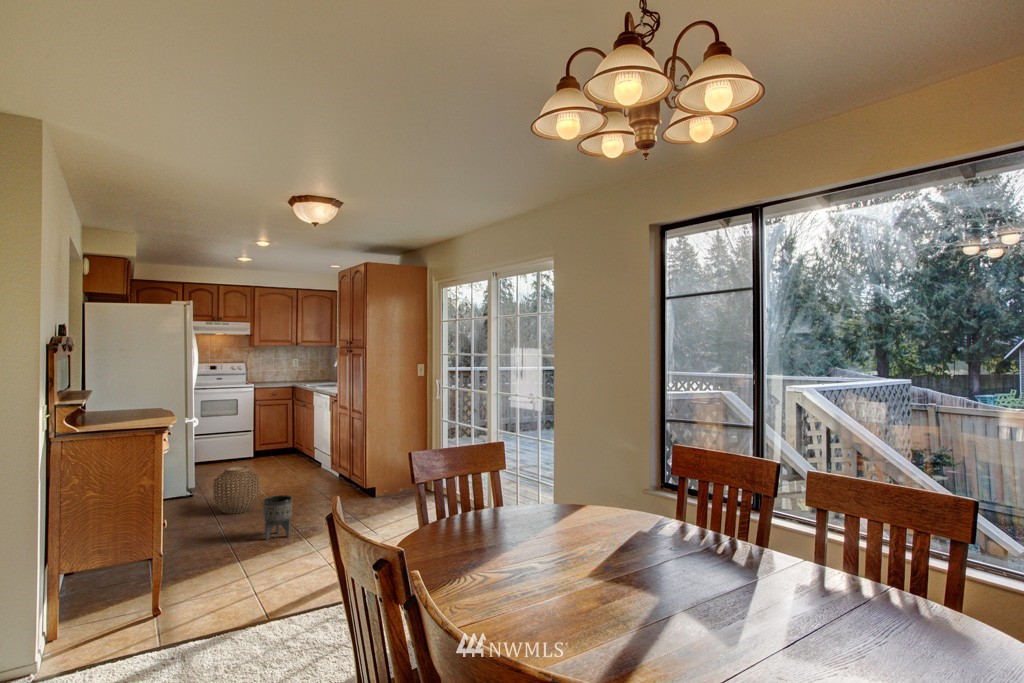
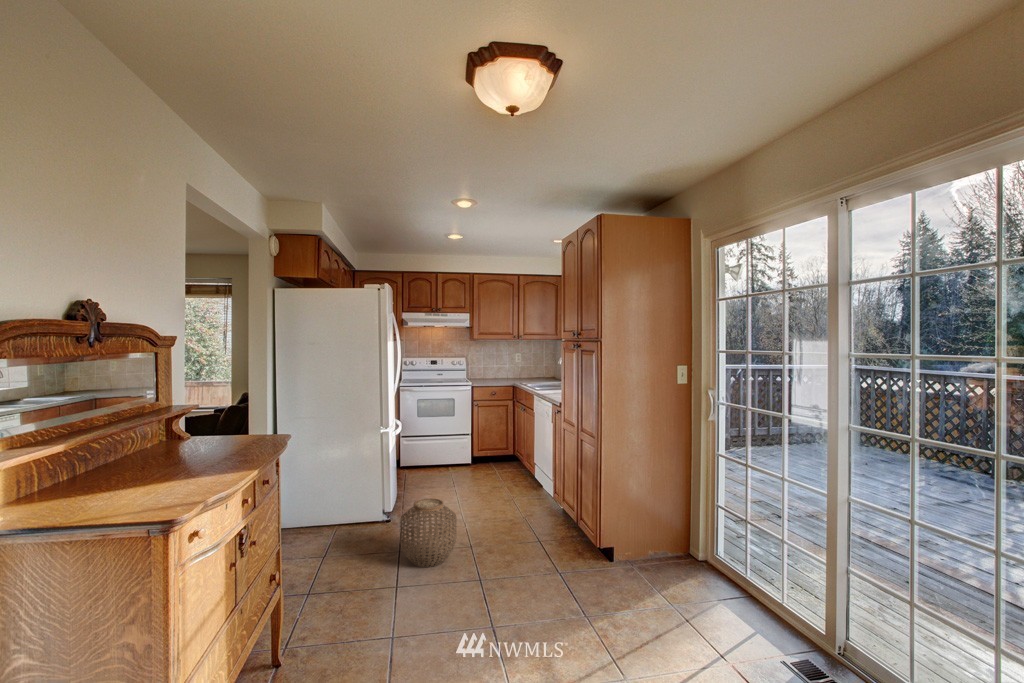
planter: present [263,495,292,540] -> none [443,572,487,650]

